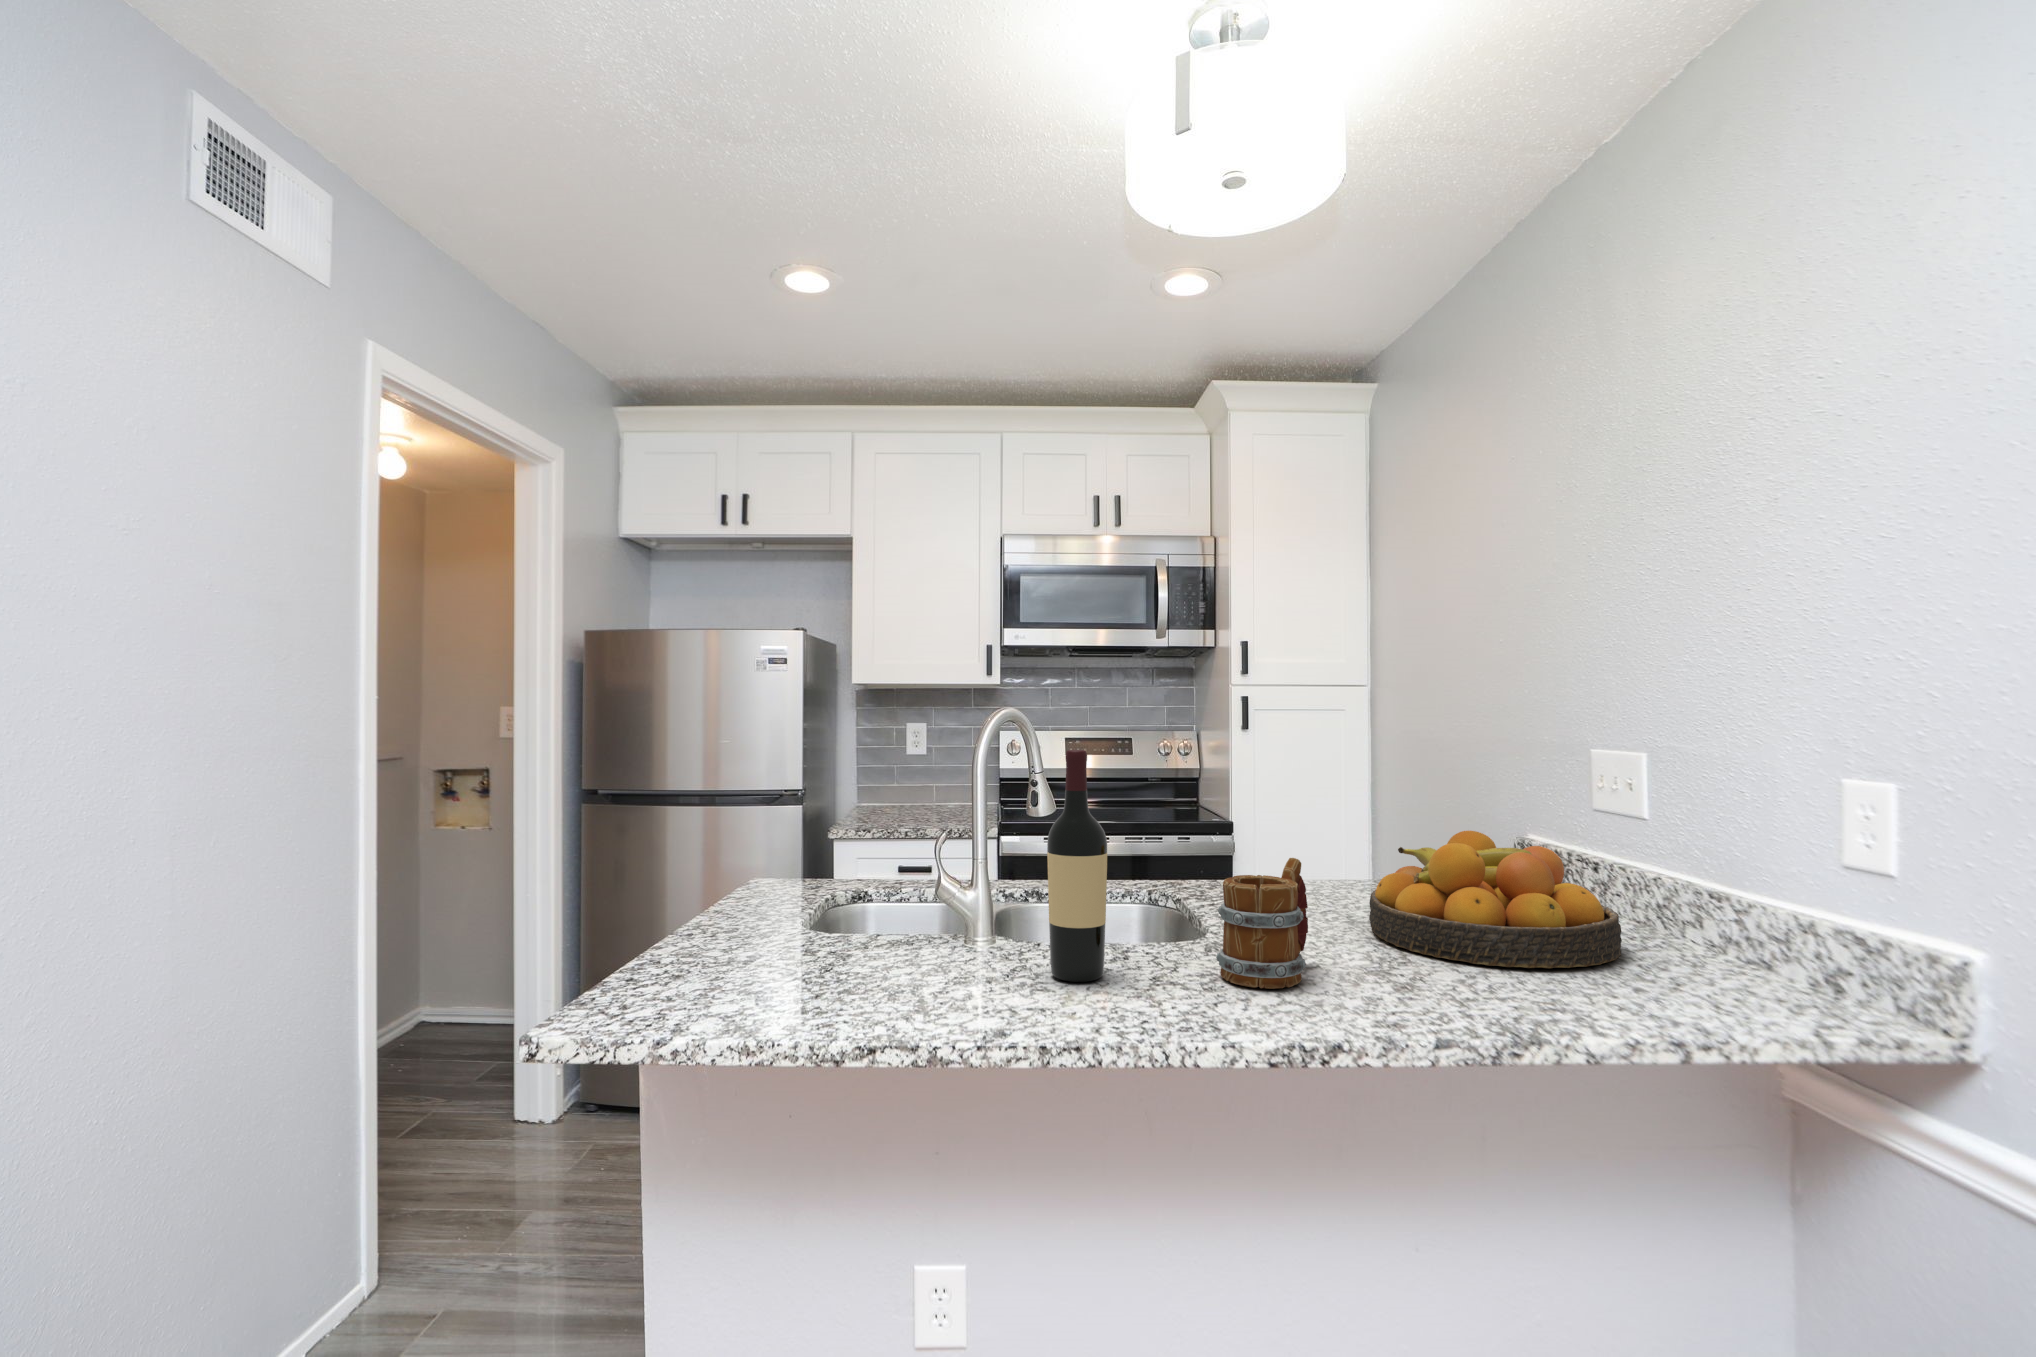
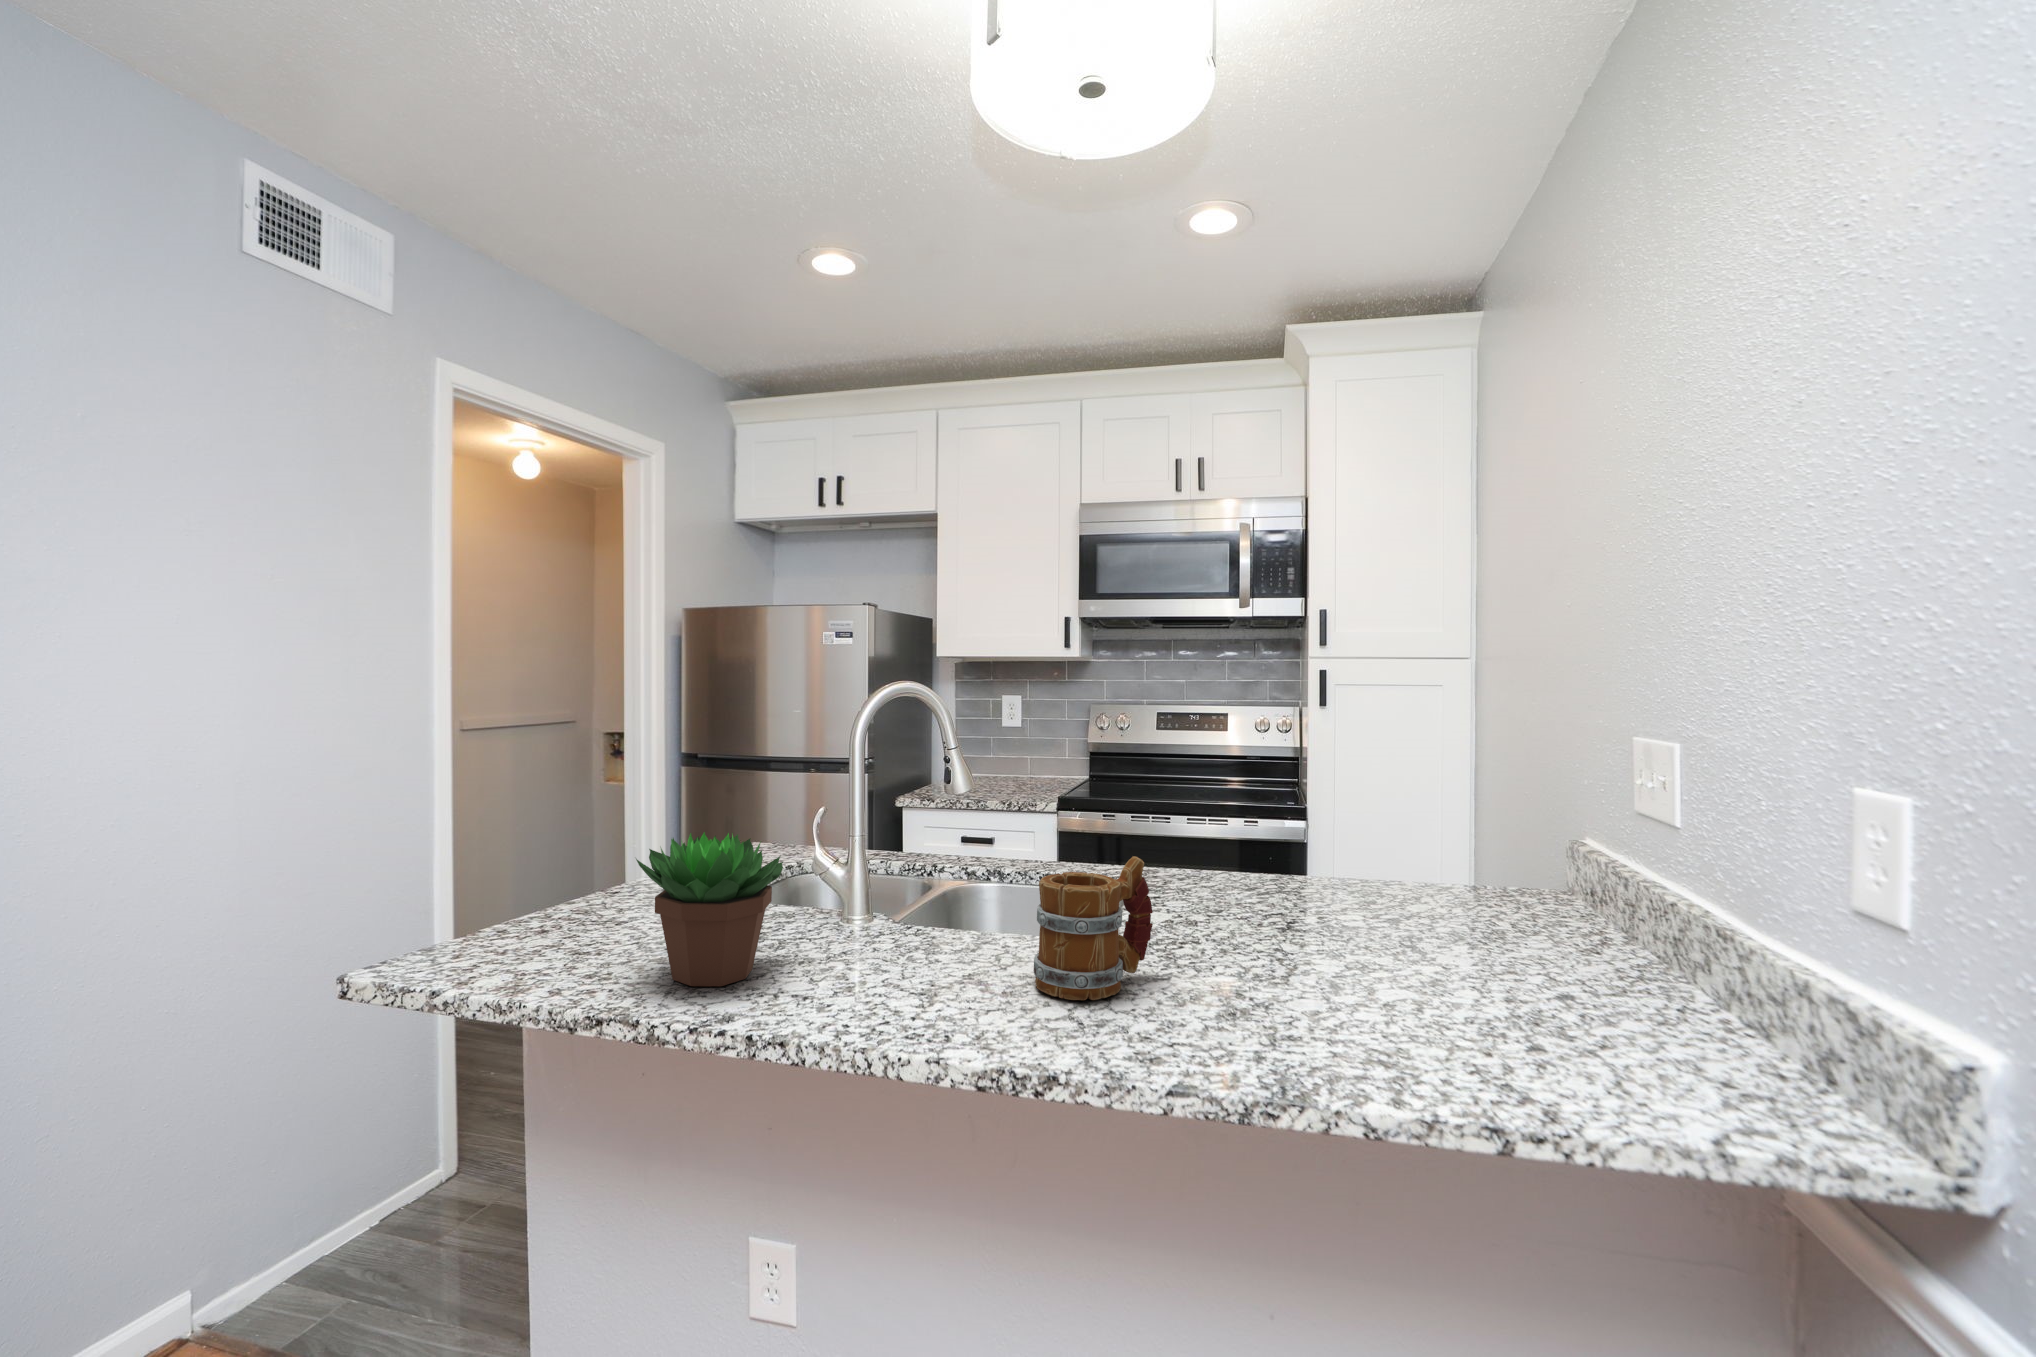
wine bottle: present [1047,750,1107,982] -> none [863,729,926,971]
fruit bowl: present [1369,831,1622,968] -> none [1274,837,1561,1011]
succulent plant: none [853,856,994,1010] -> present [636,832,783,986]

